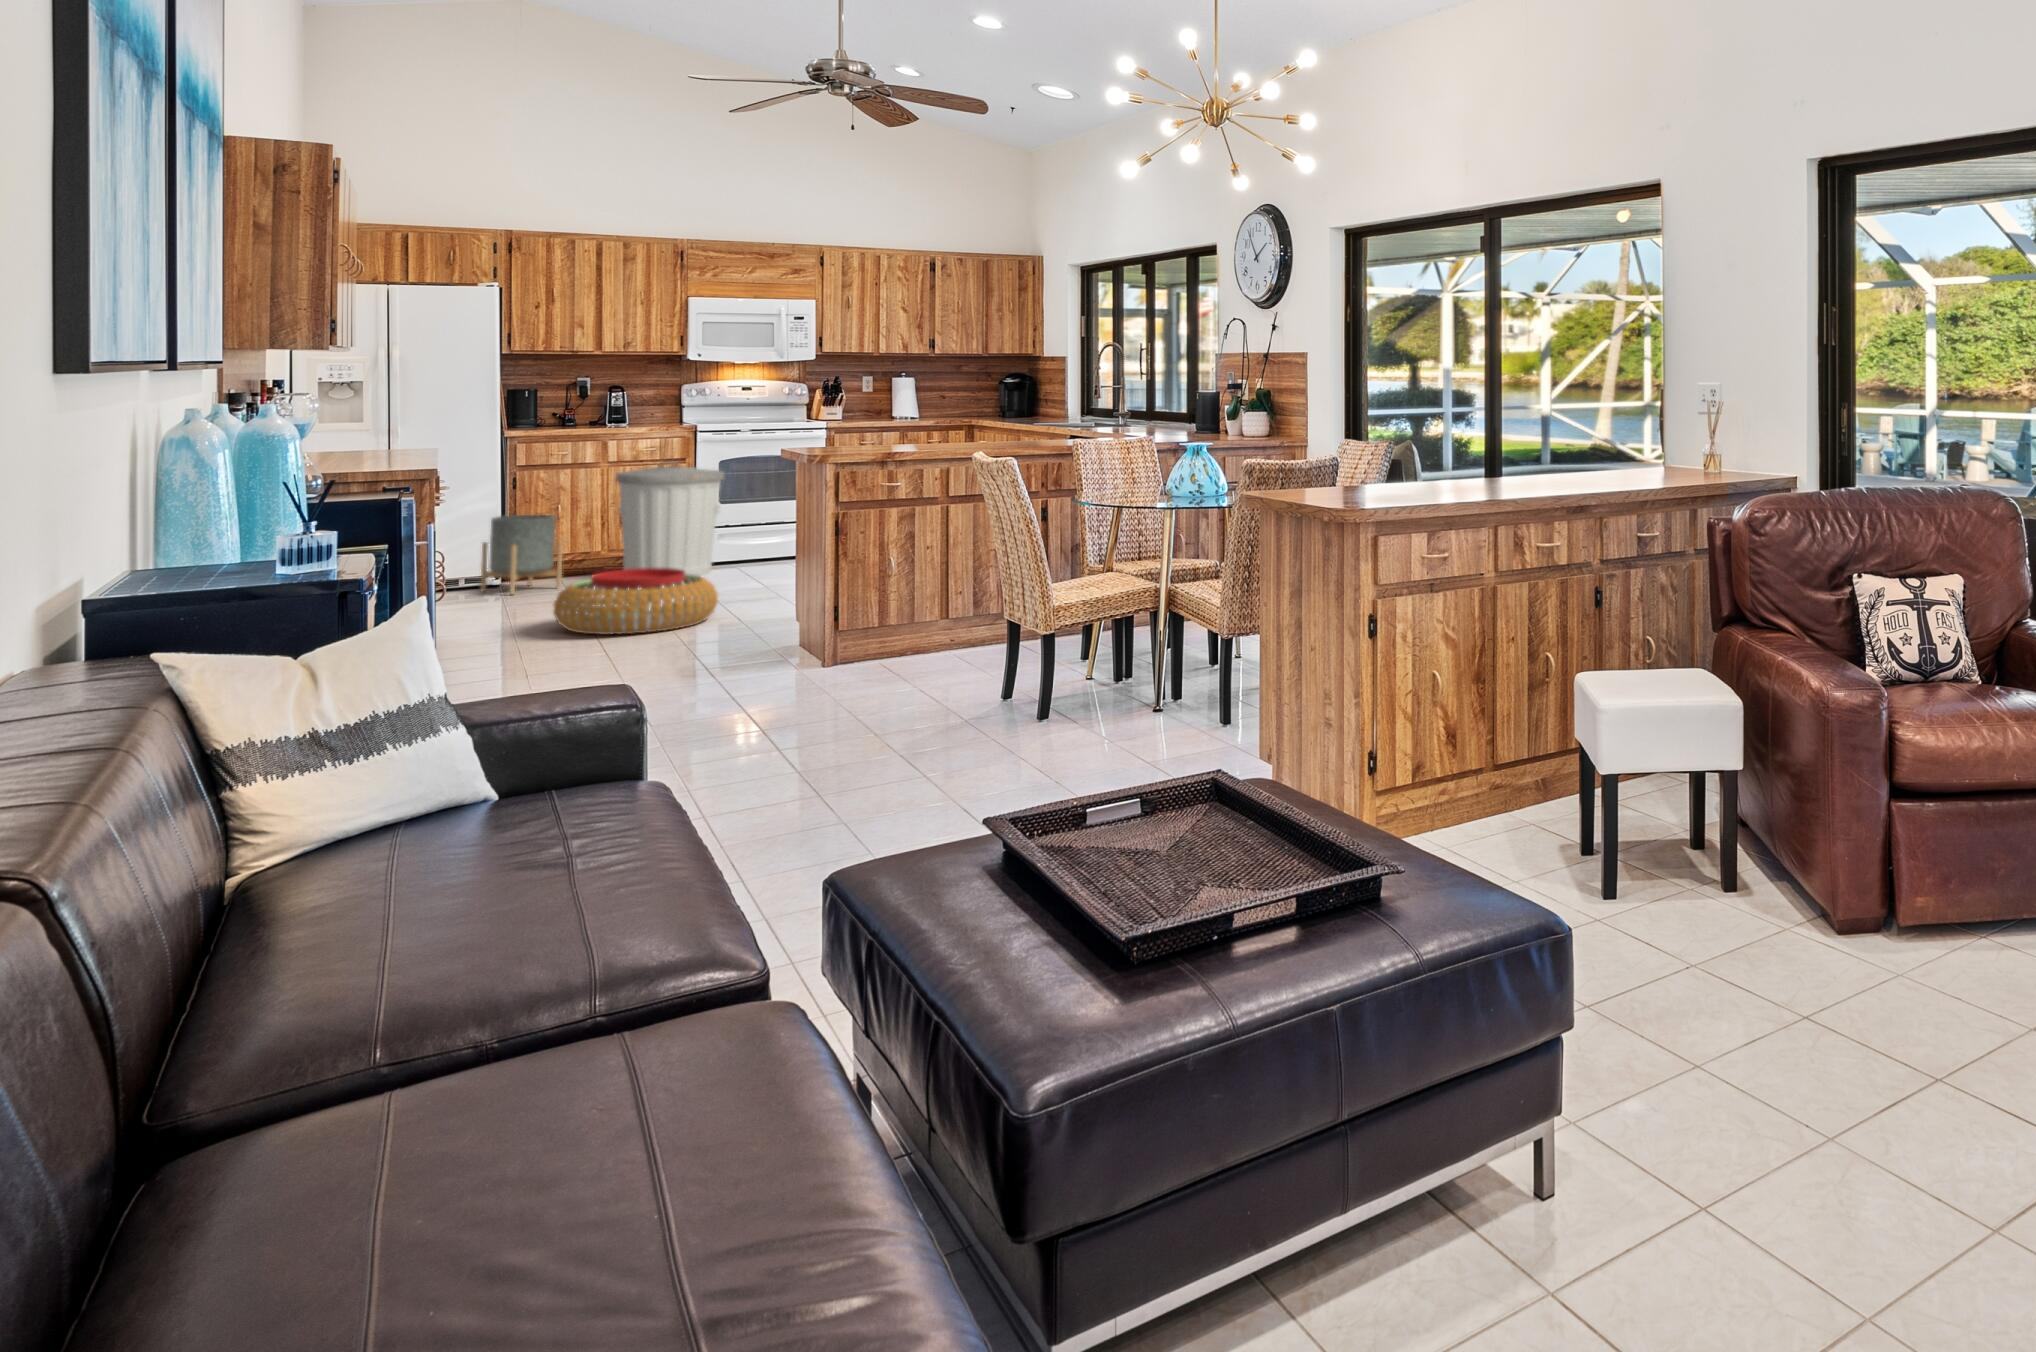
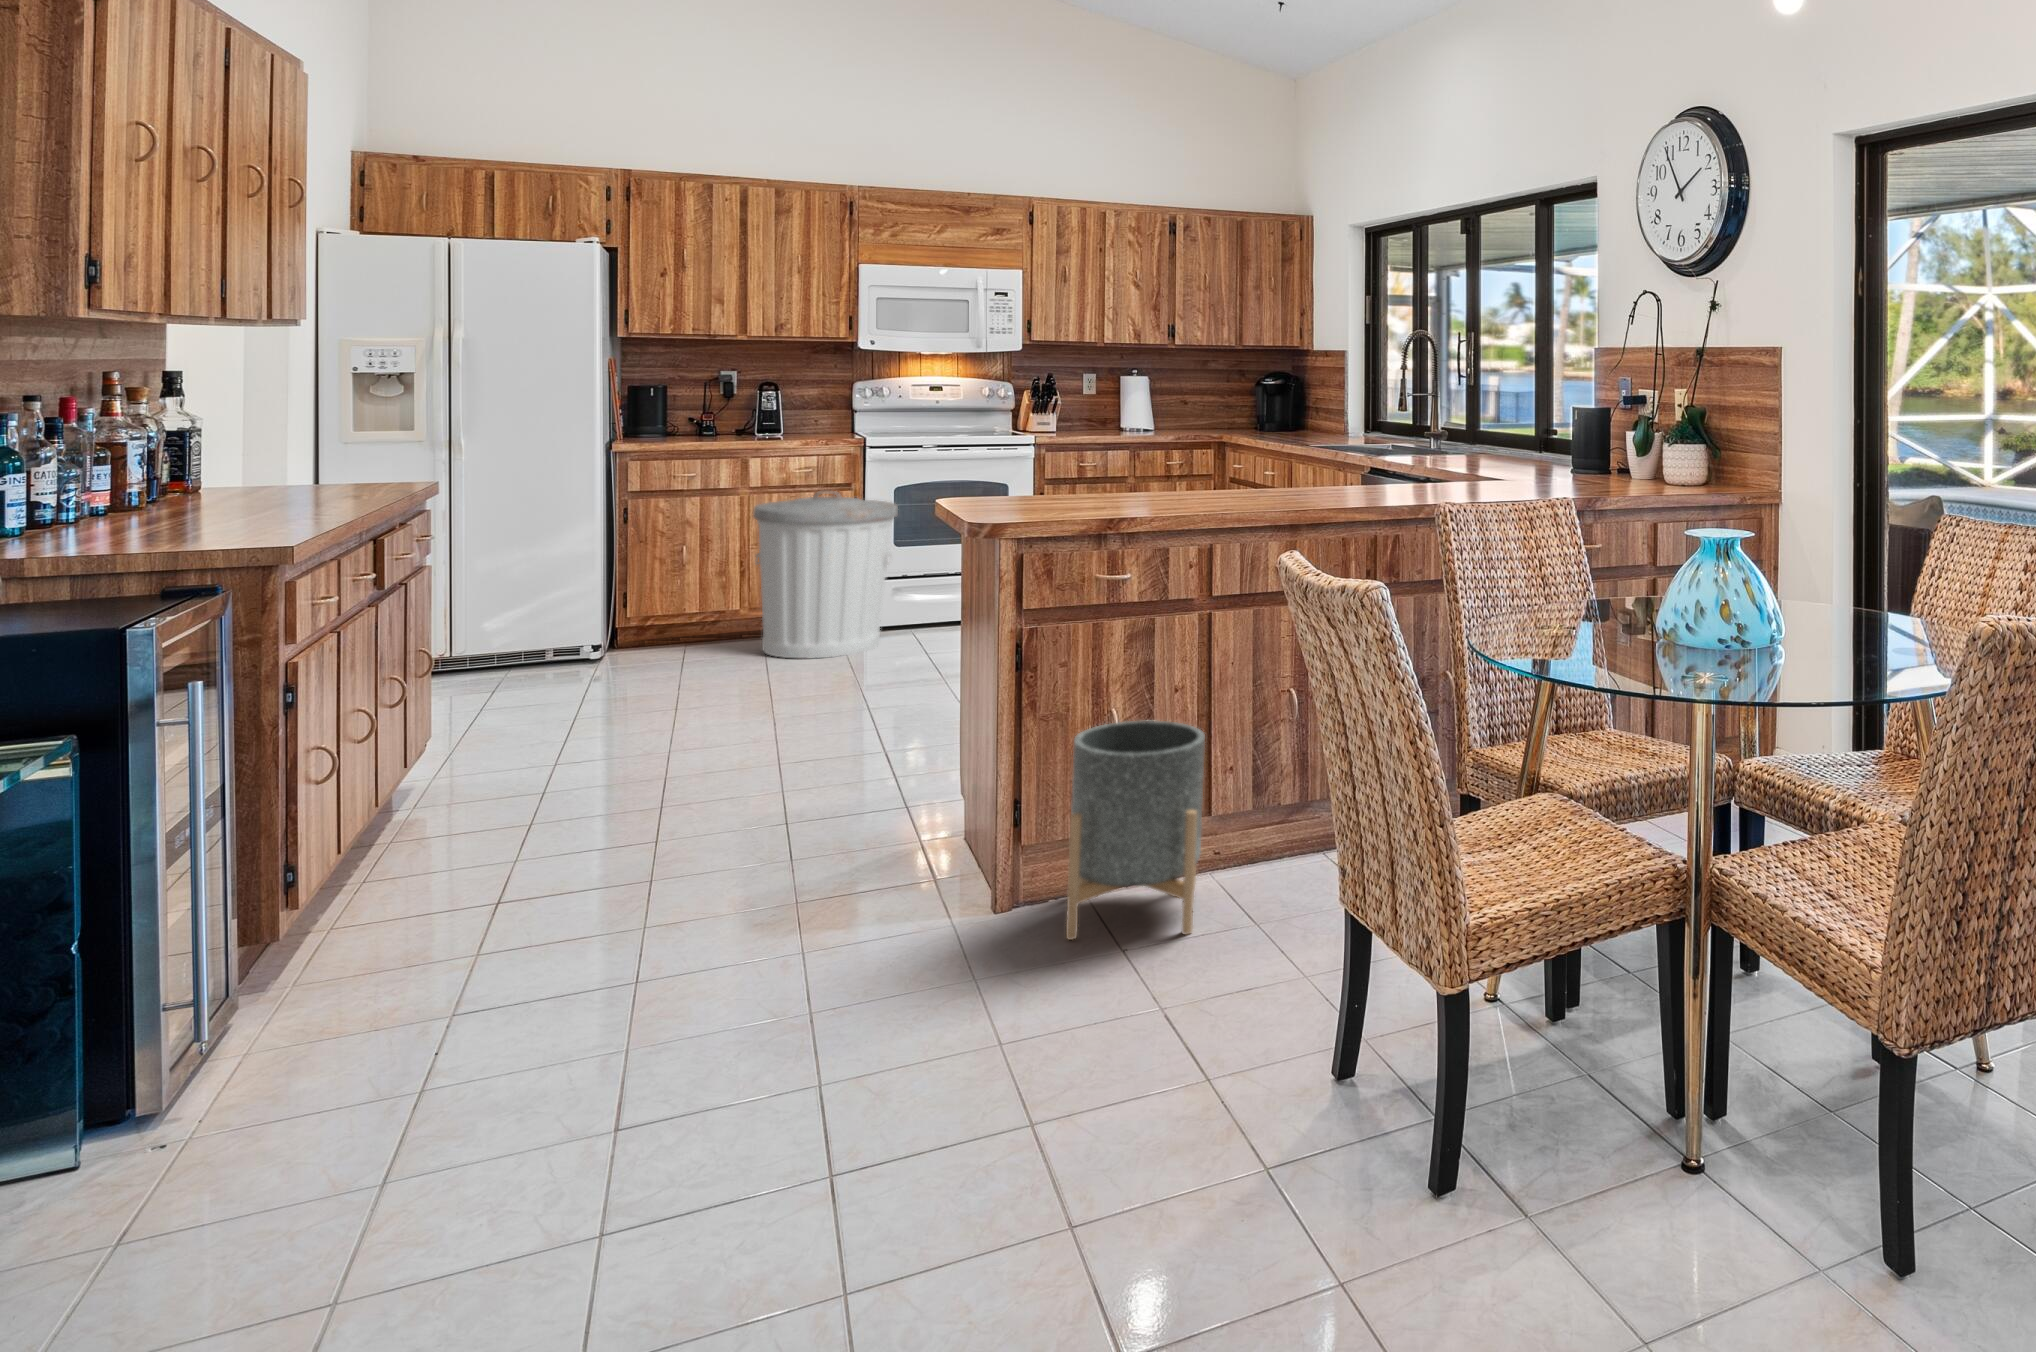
planter: present [481,515,563,595] -> present [1066,721,1205,940]
pouf: present [553,568,718,635] -> none [607,671,858,791]

